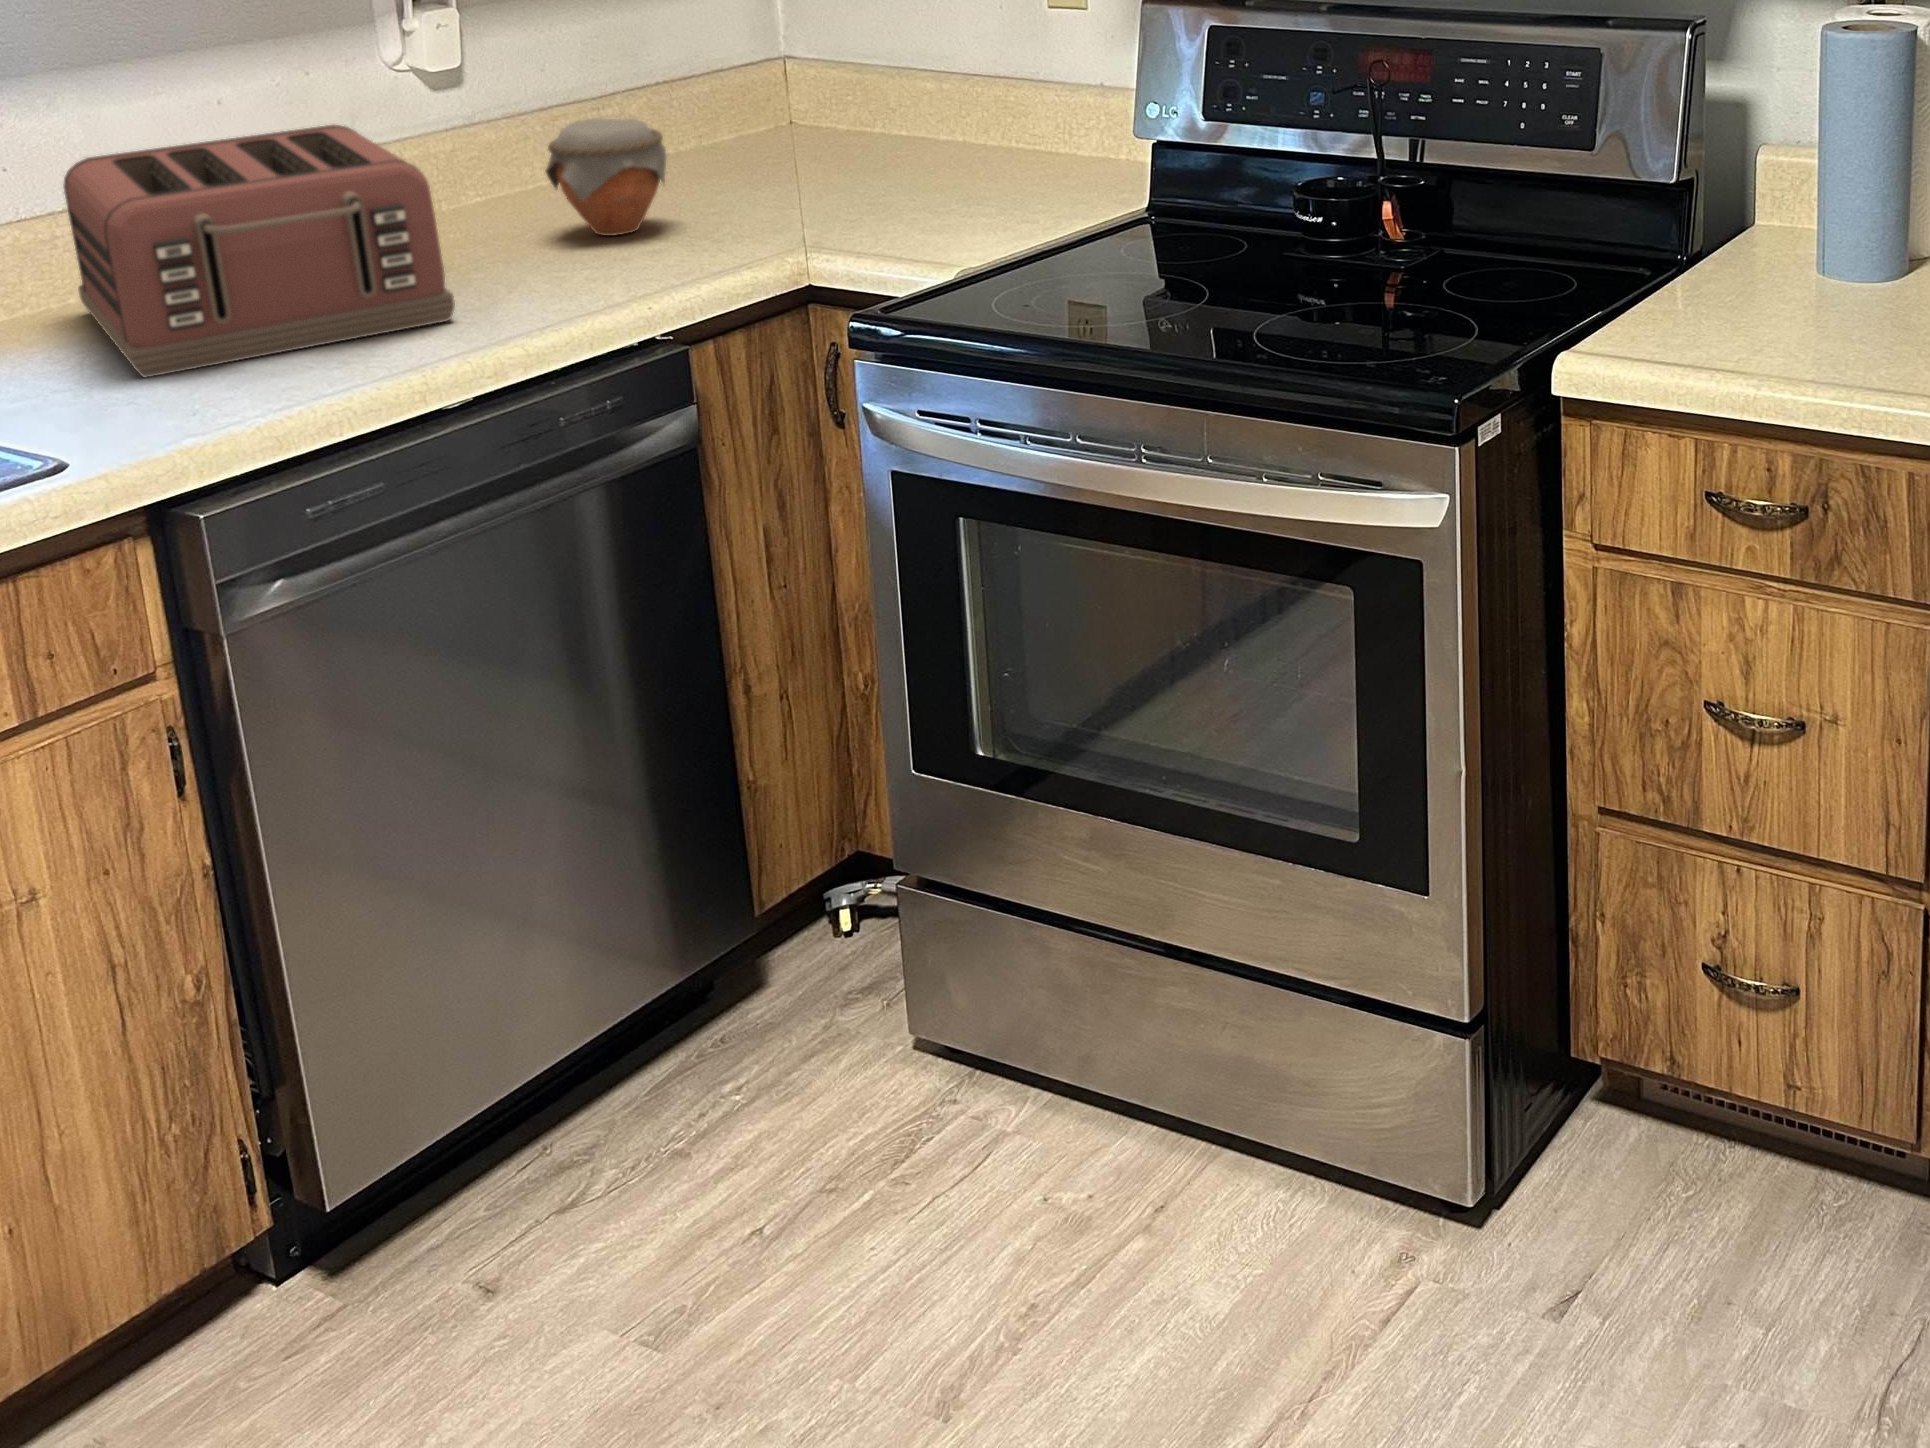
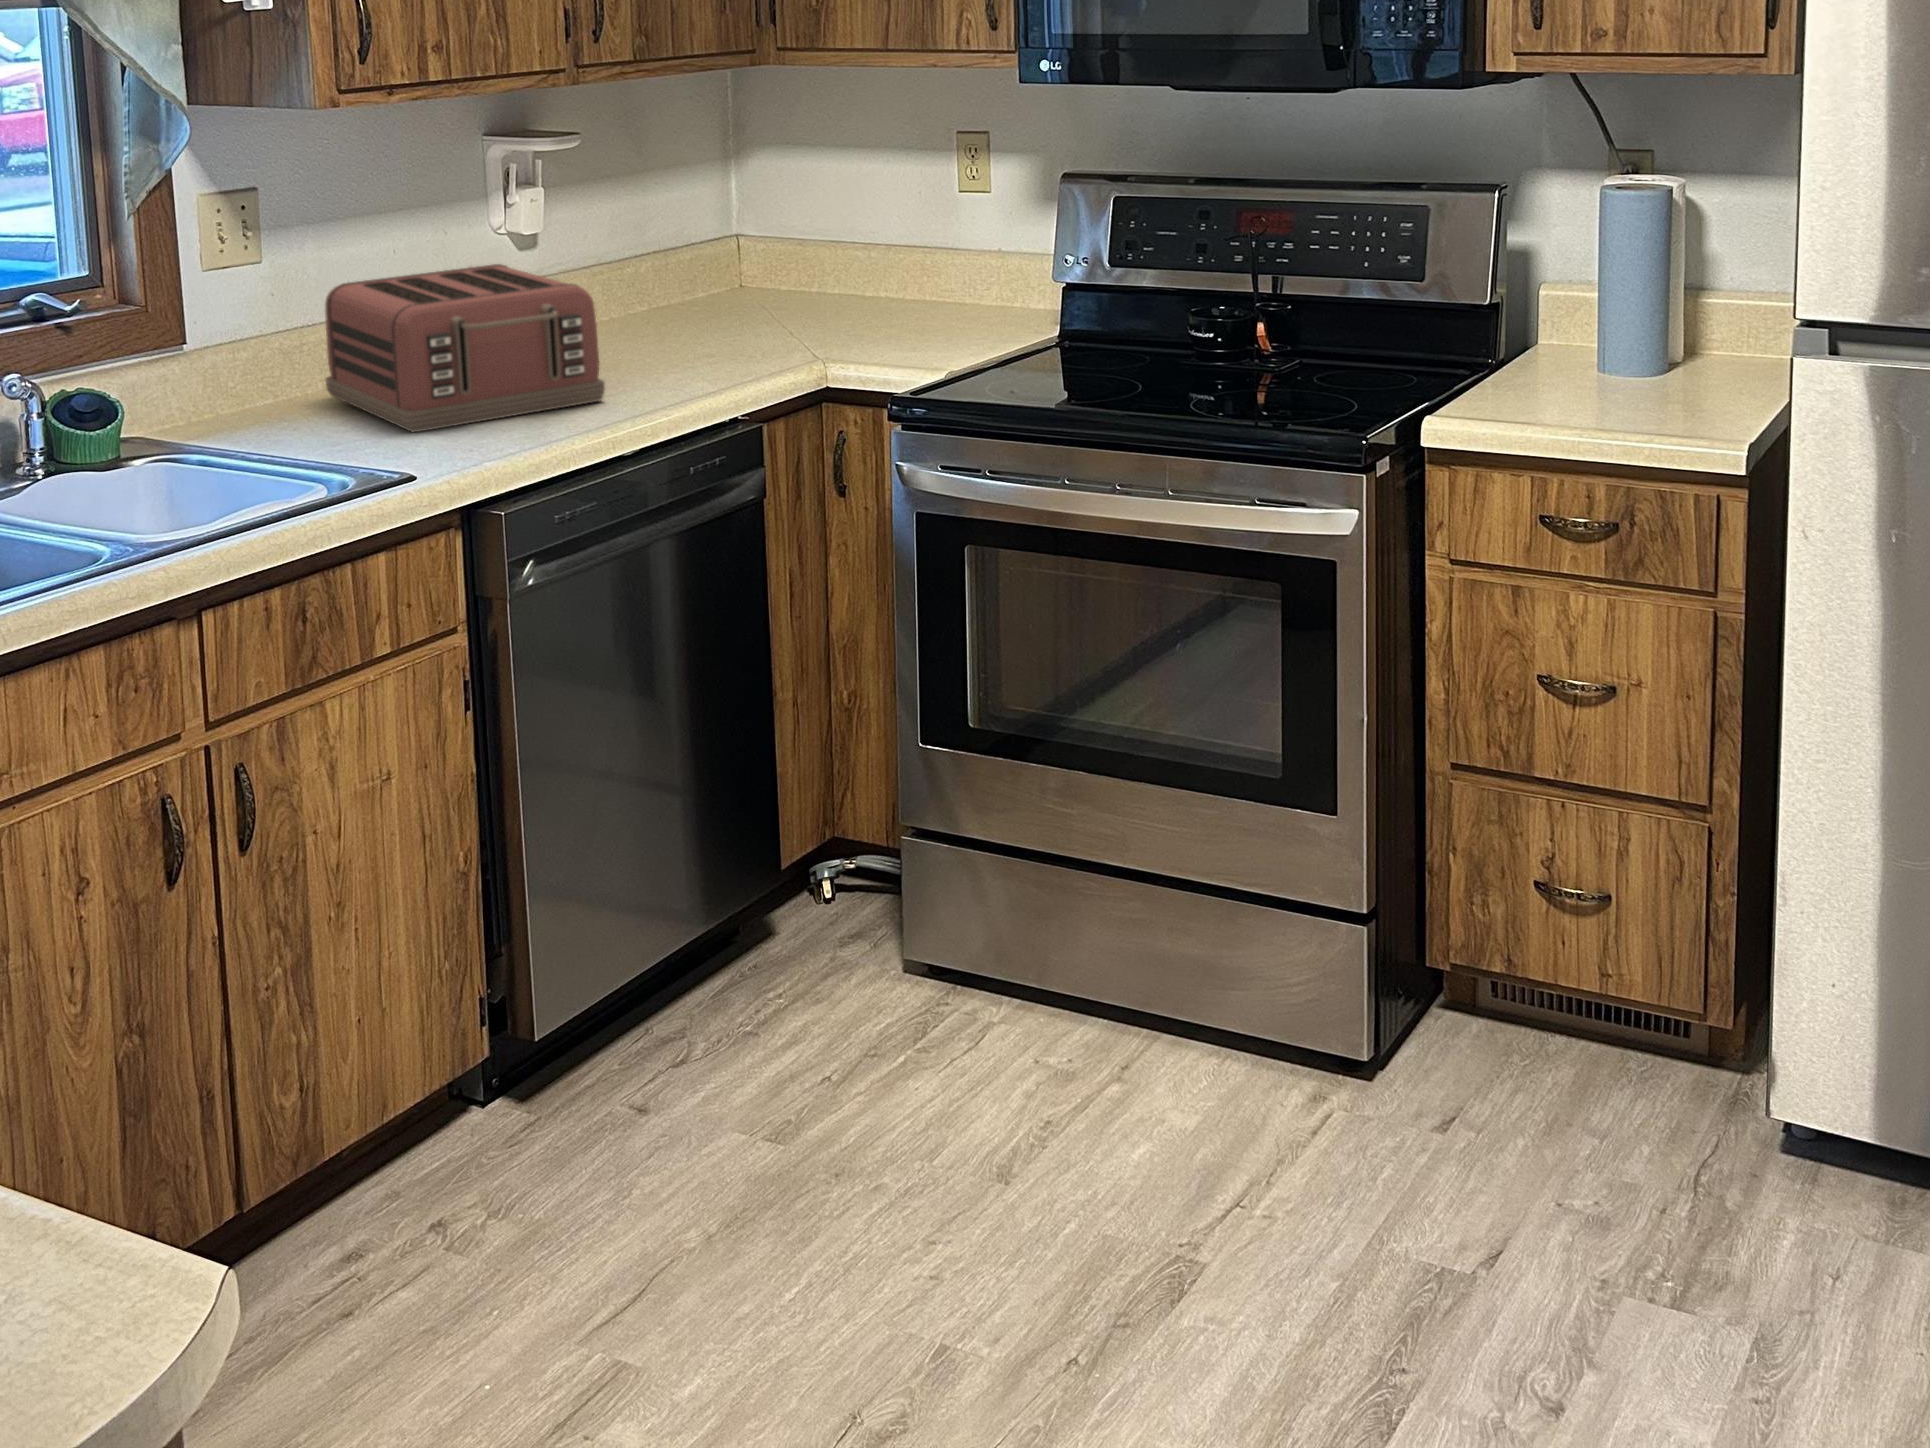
jar: present [546,118,666,236] -> none [627,265,711,353]

